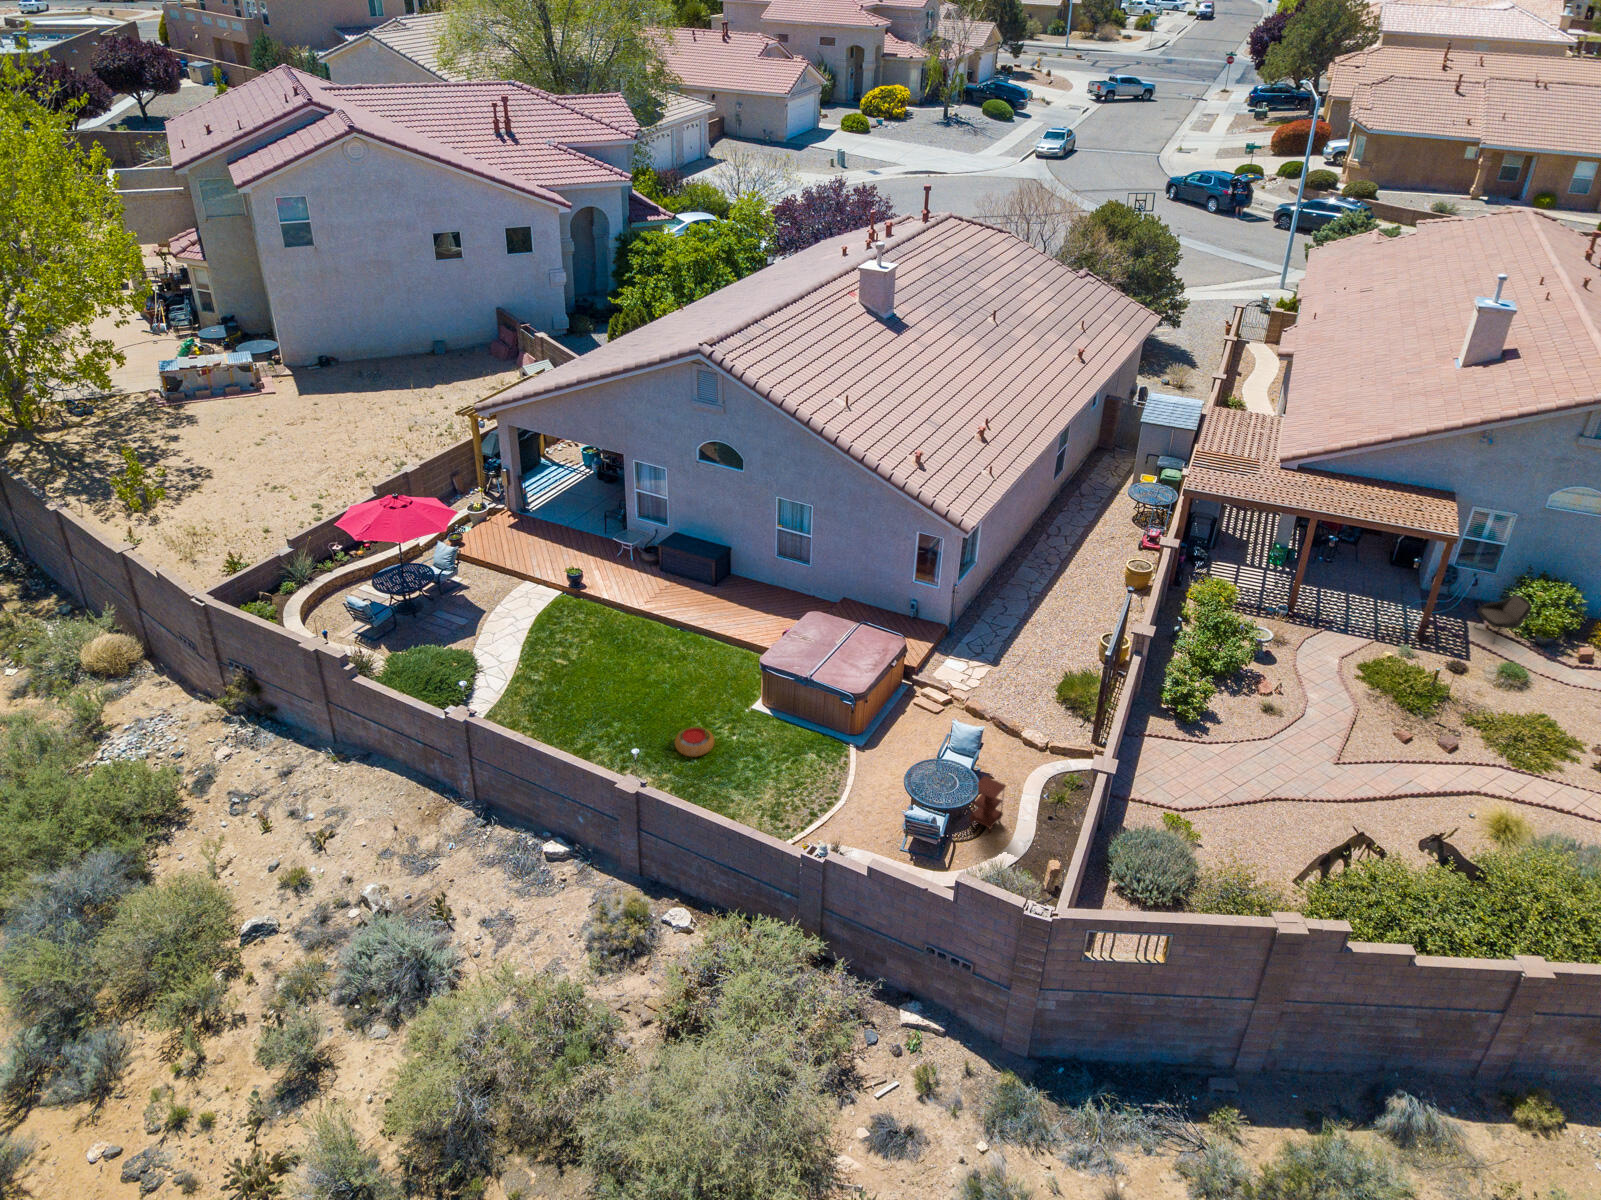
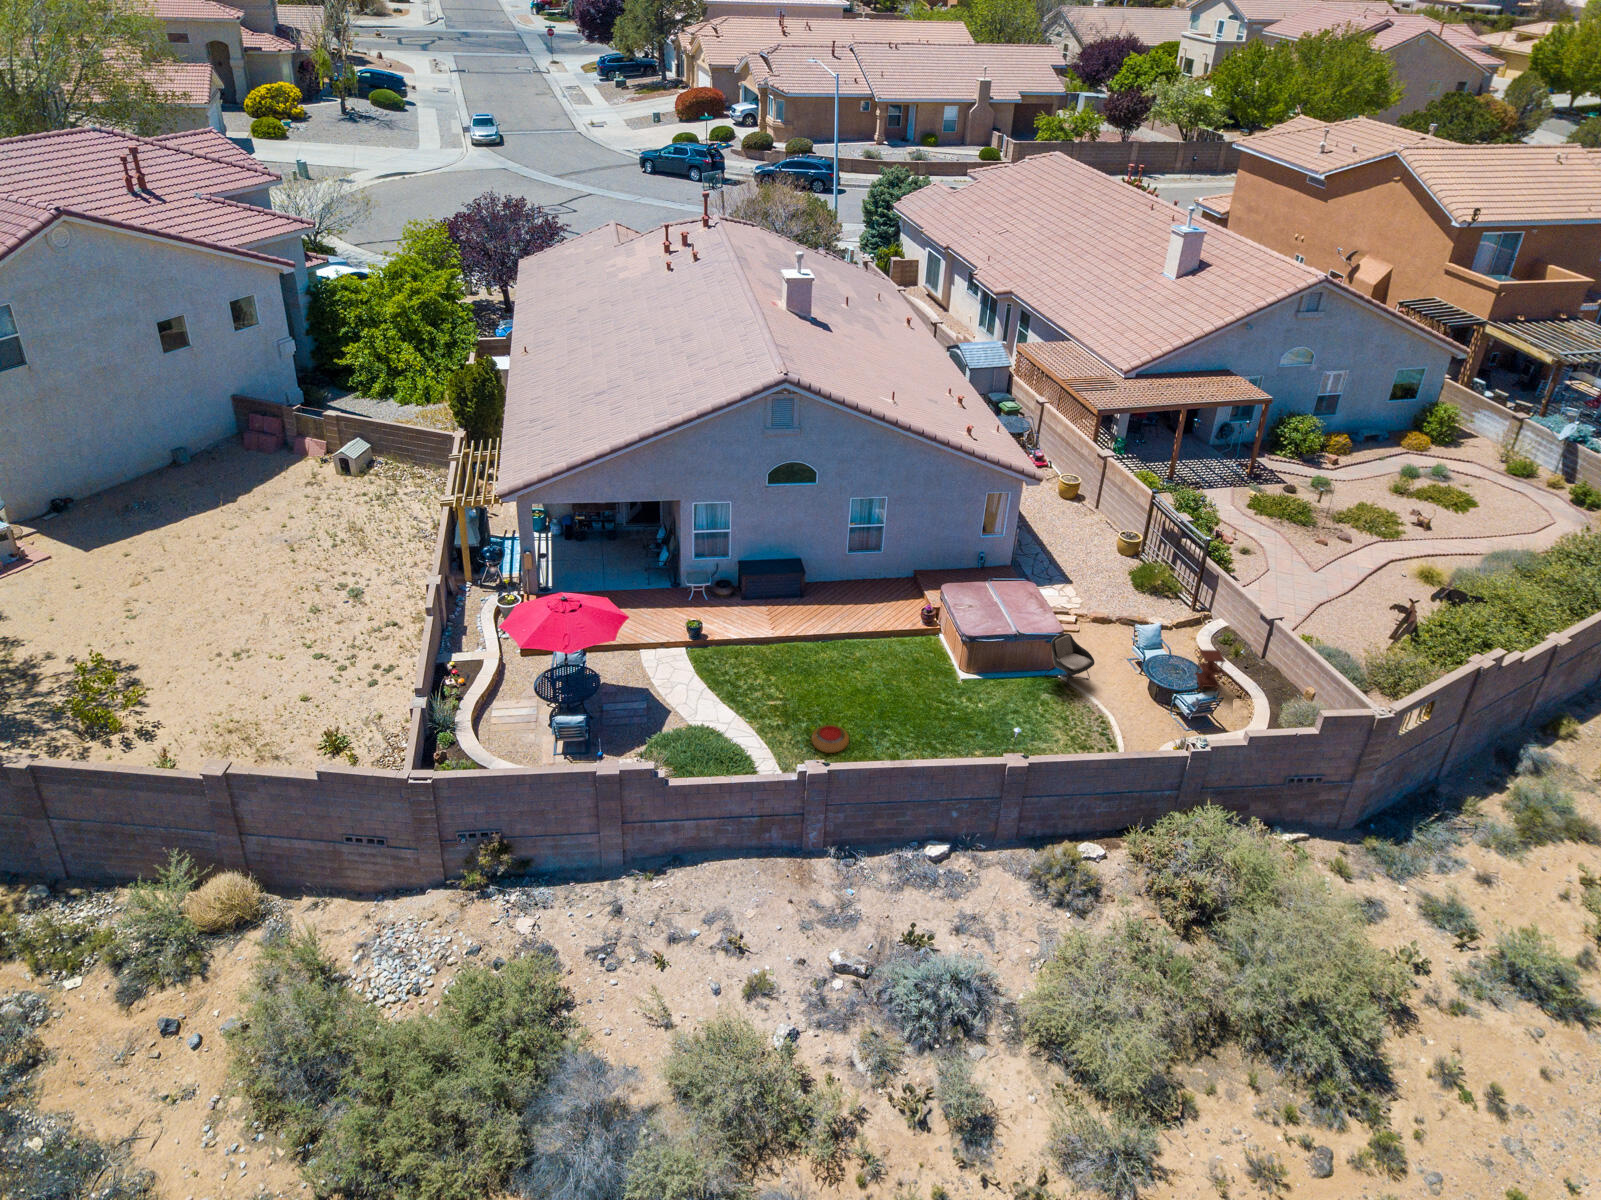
lounge chair: present [1477,595,1532,638] -> present [1045,633,1095,690]
pouf: present [675,727,714,757] -> present [812,725,849,753]

